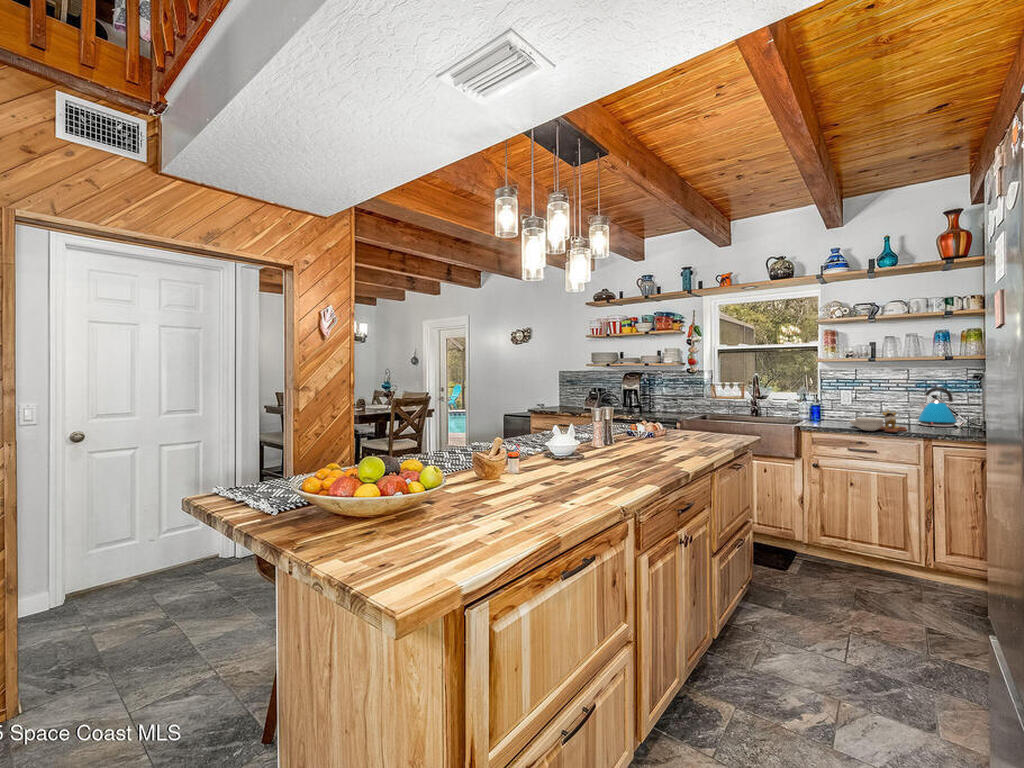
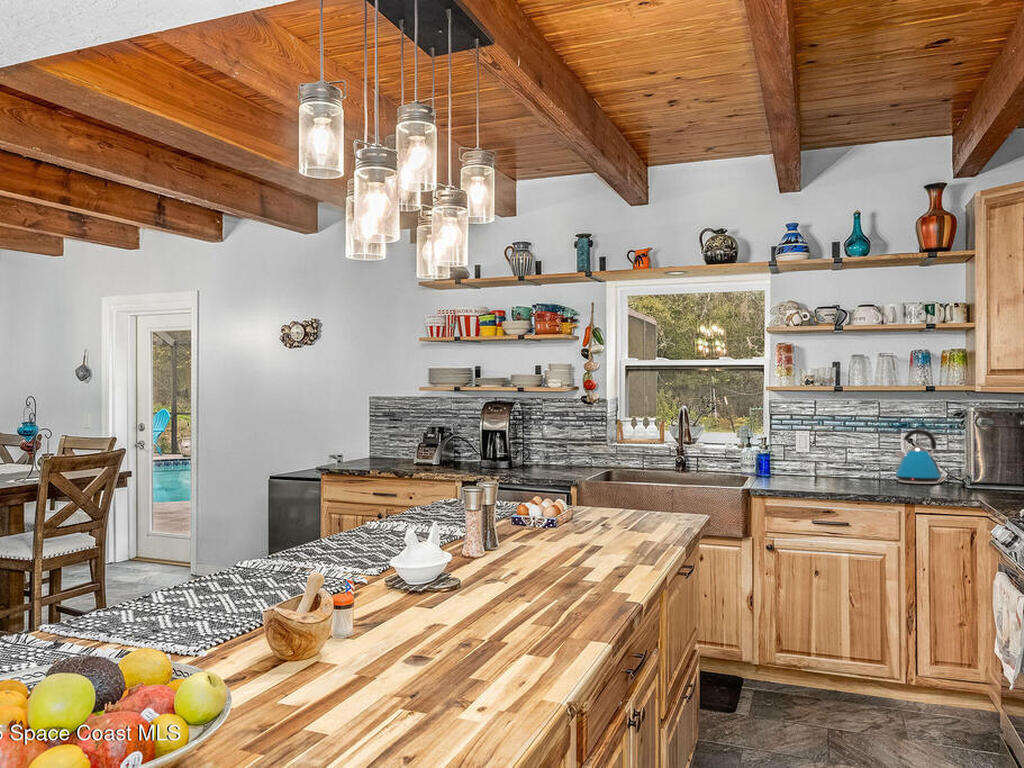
cutting board: present [850,410,907,432] -> none [812,460,884,493]

